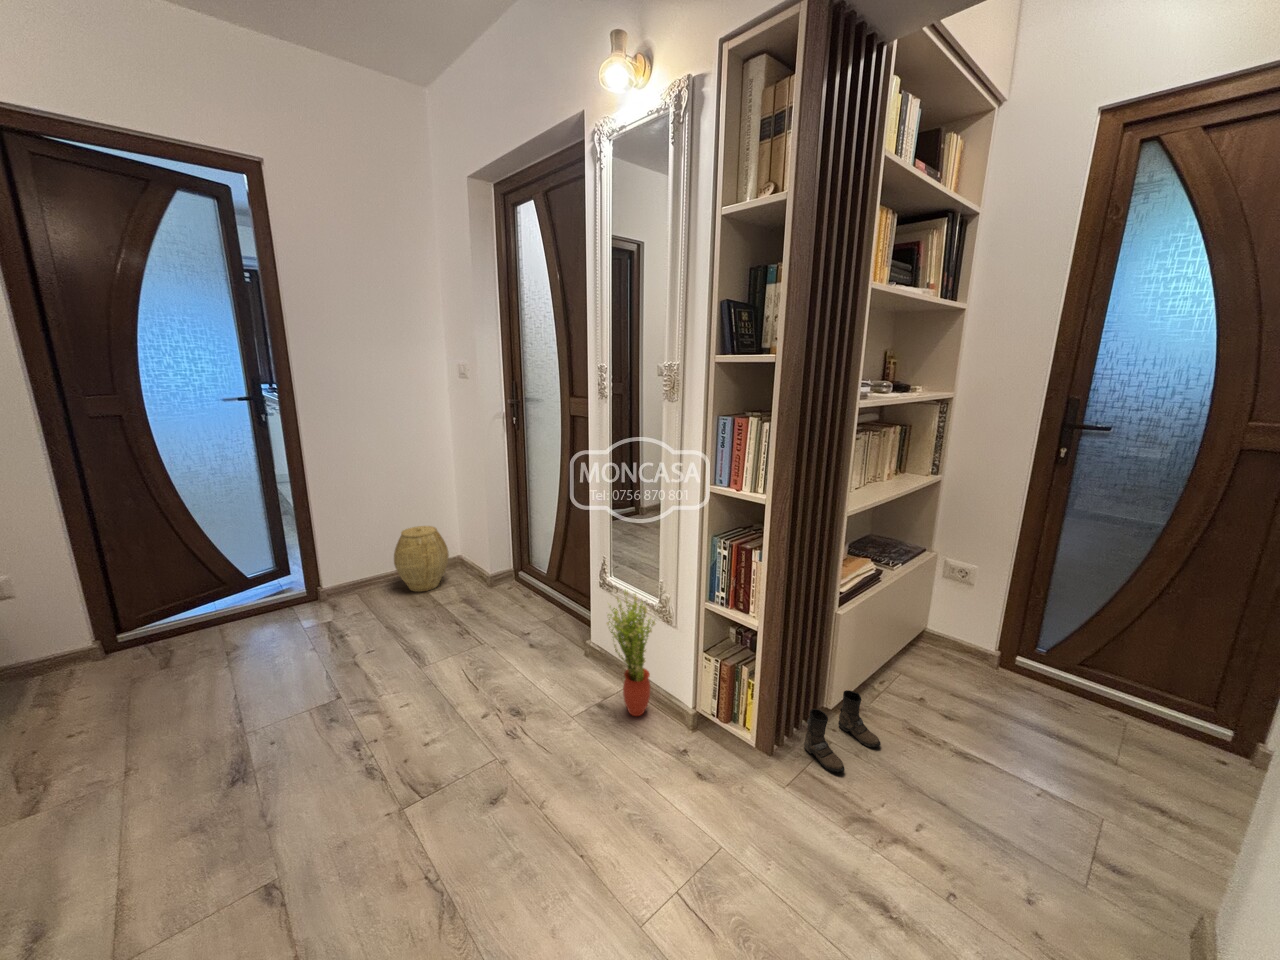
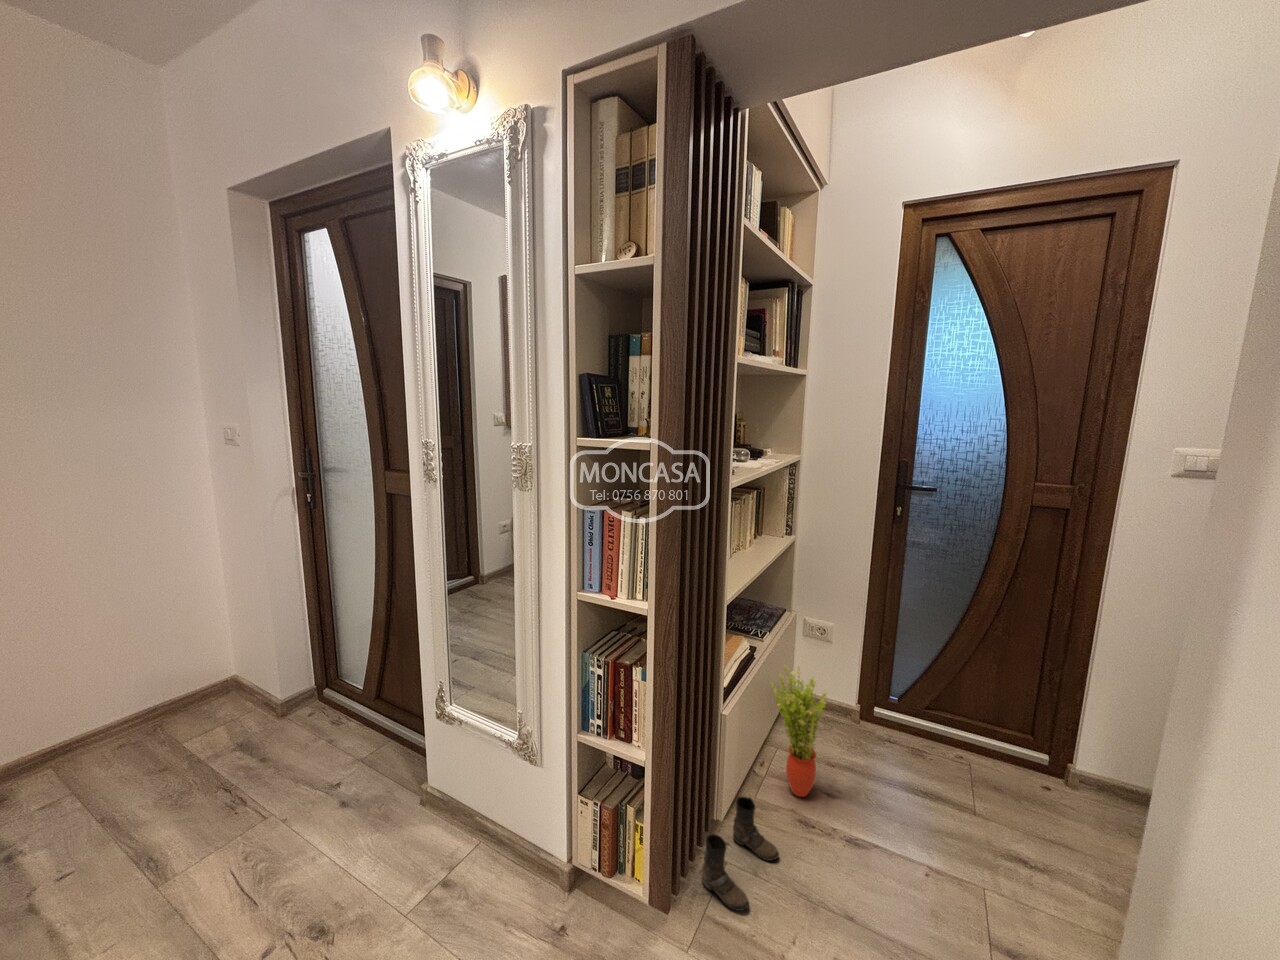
woven basket: present [394,526,449,592] -> none [110,648,209,749]
potted plant: present [607,590,655,716] -> present [772,667,826,797]

